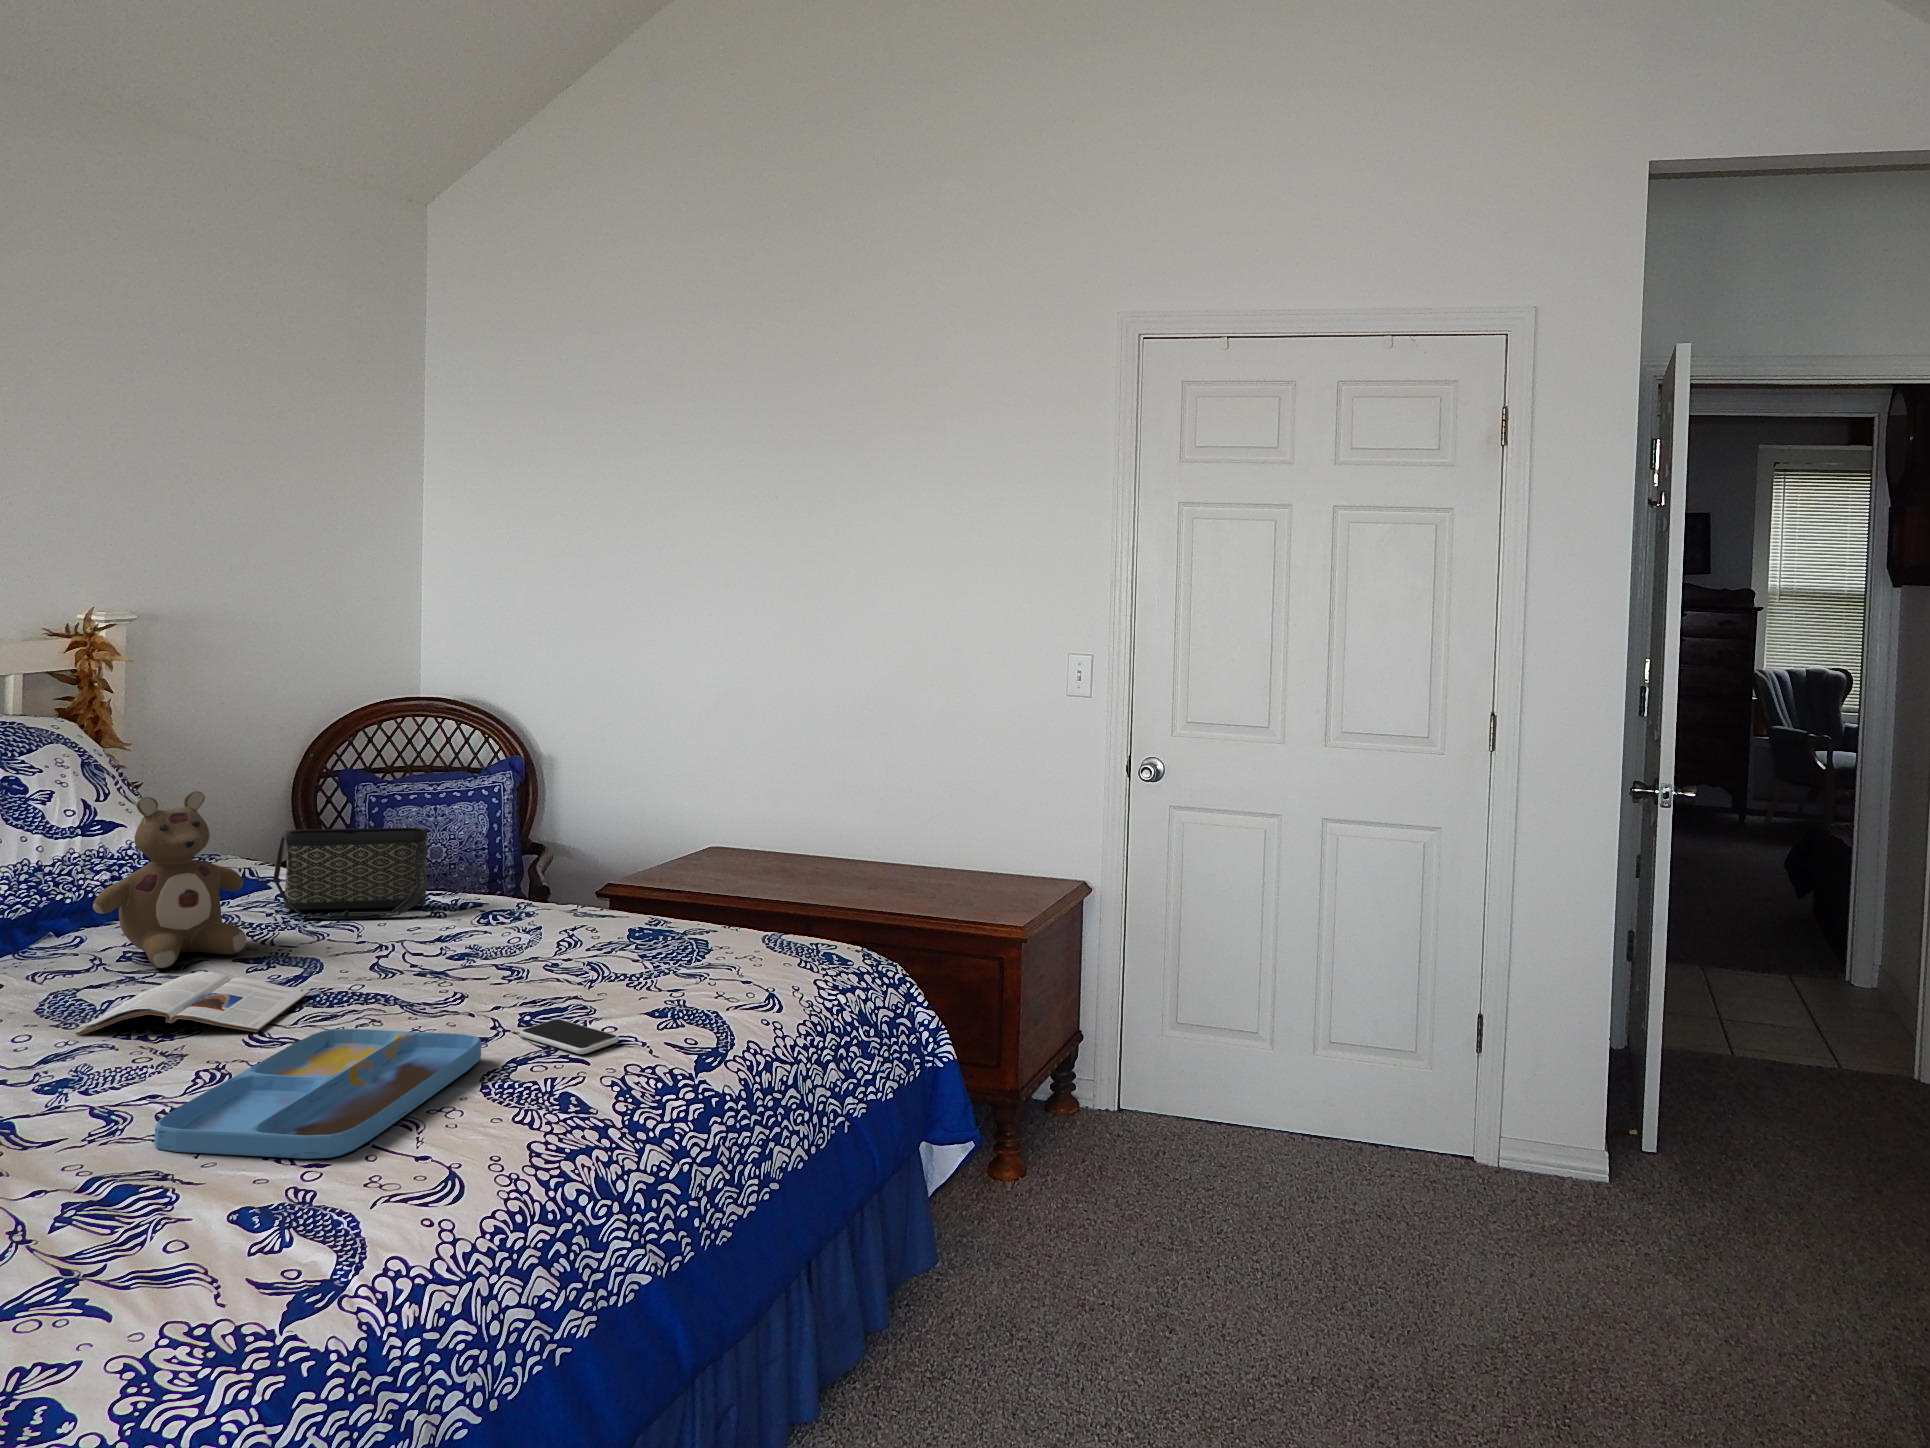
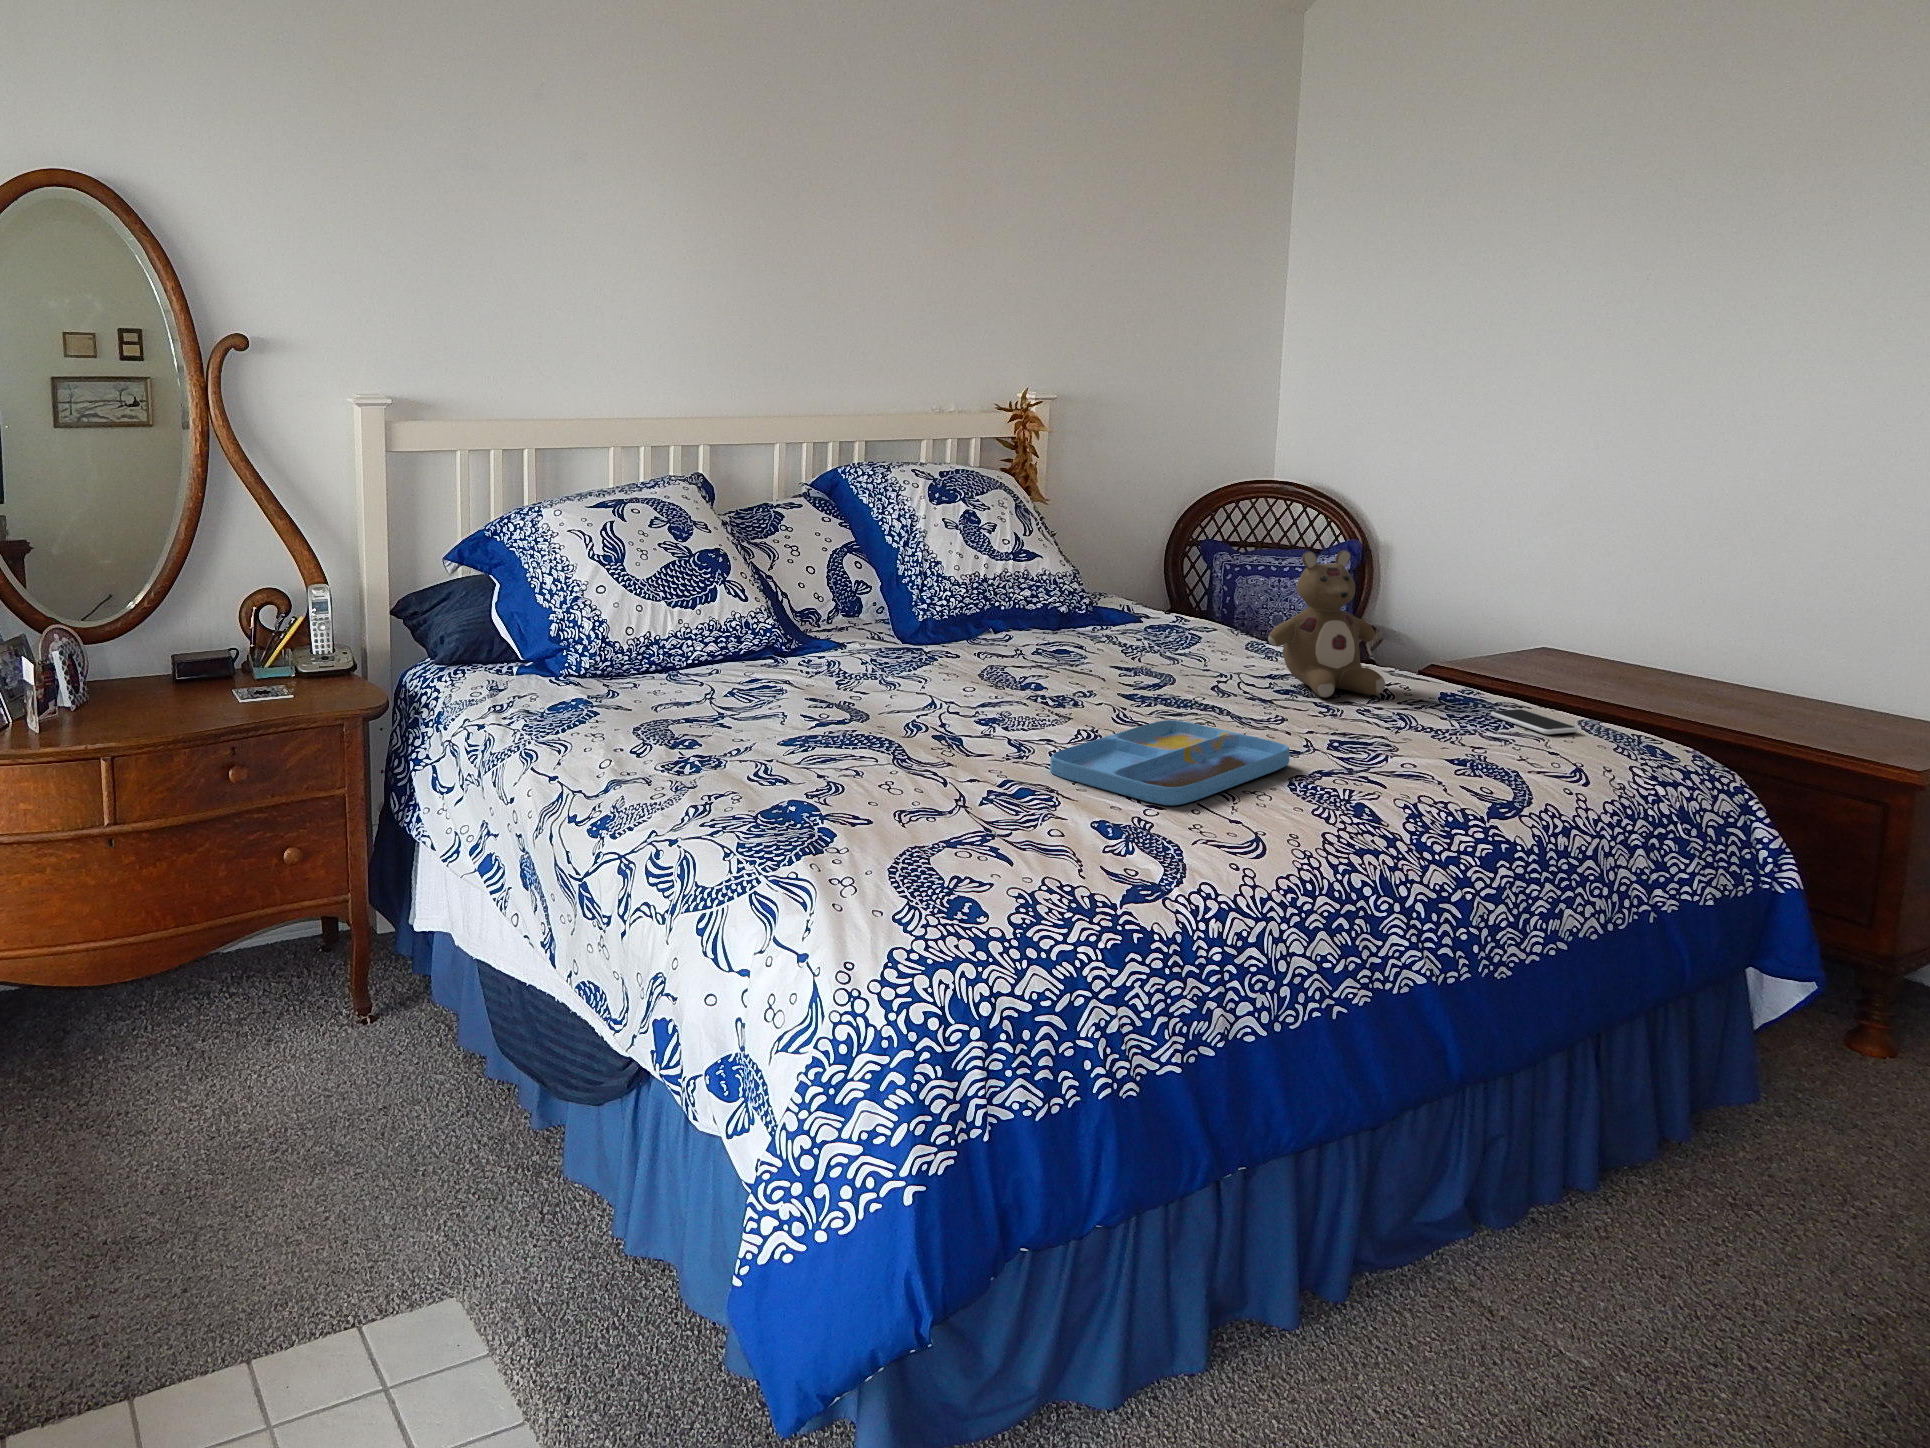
stuffed bear: present [93,791,246,968] -> present [1268,550,1385,698]
handbag: present [273,828,428,920] -> none [1142,573,1263,654]
magazine: present [76,972,310,1036] -> none [1007,667,1162,715]
smartphone: present [520,1019,619,1054] -> present [1491,709,1578,734]

